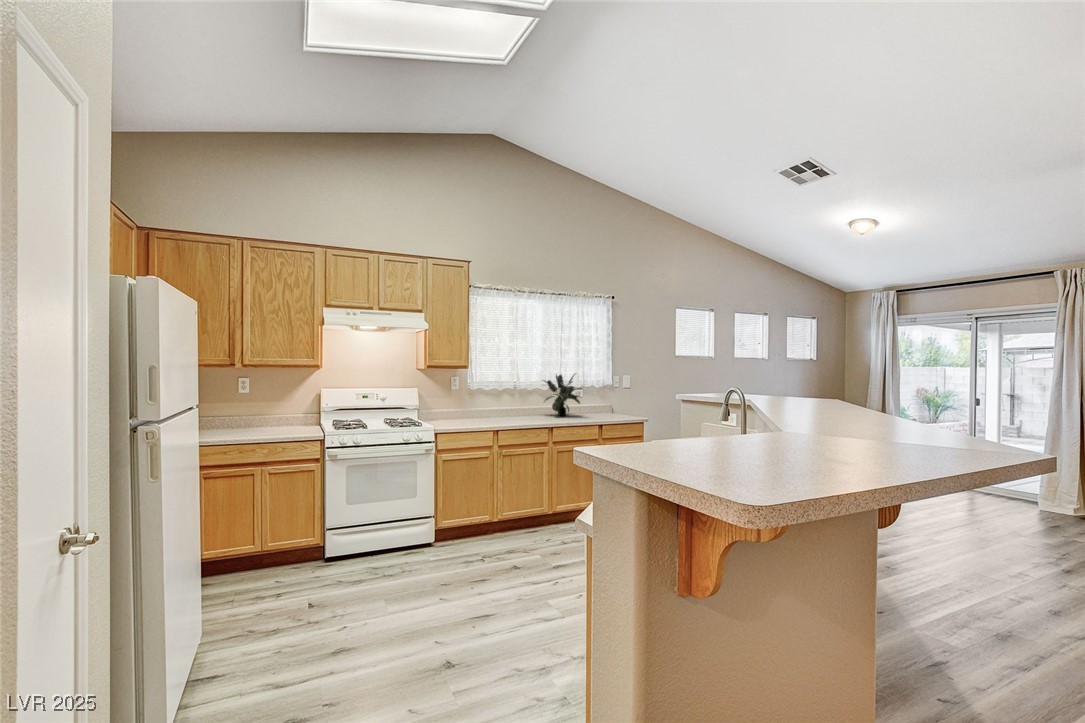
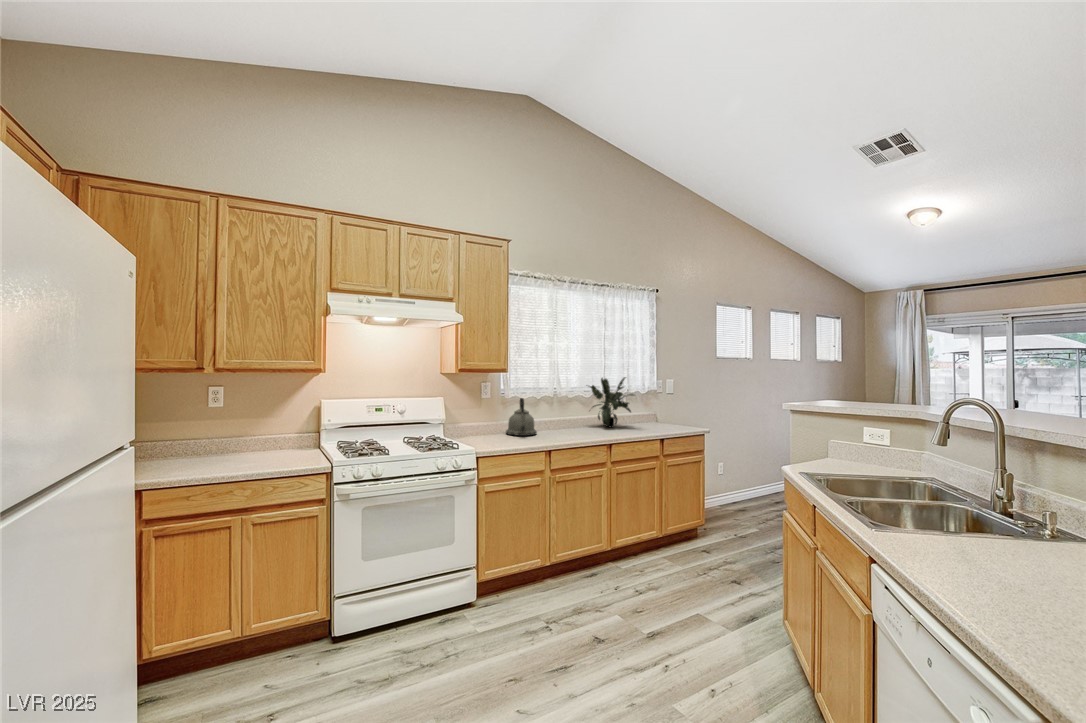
kettle: none [468,390,494,420] -> present [506,398,537,436]

